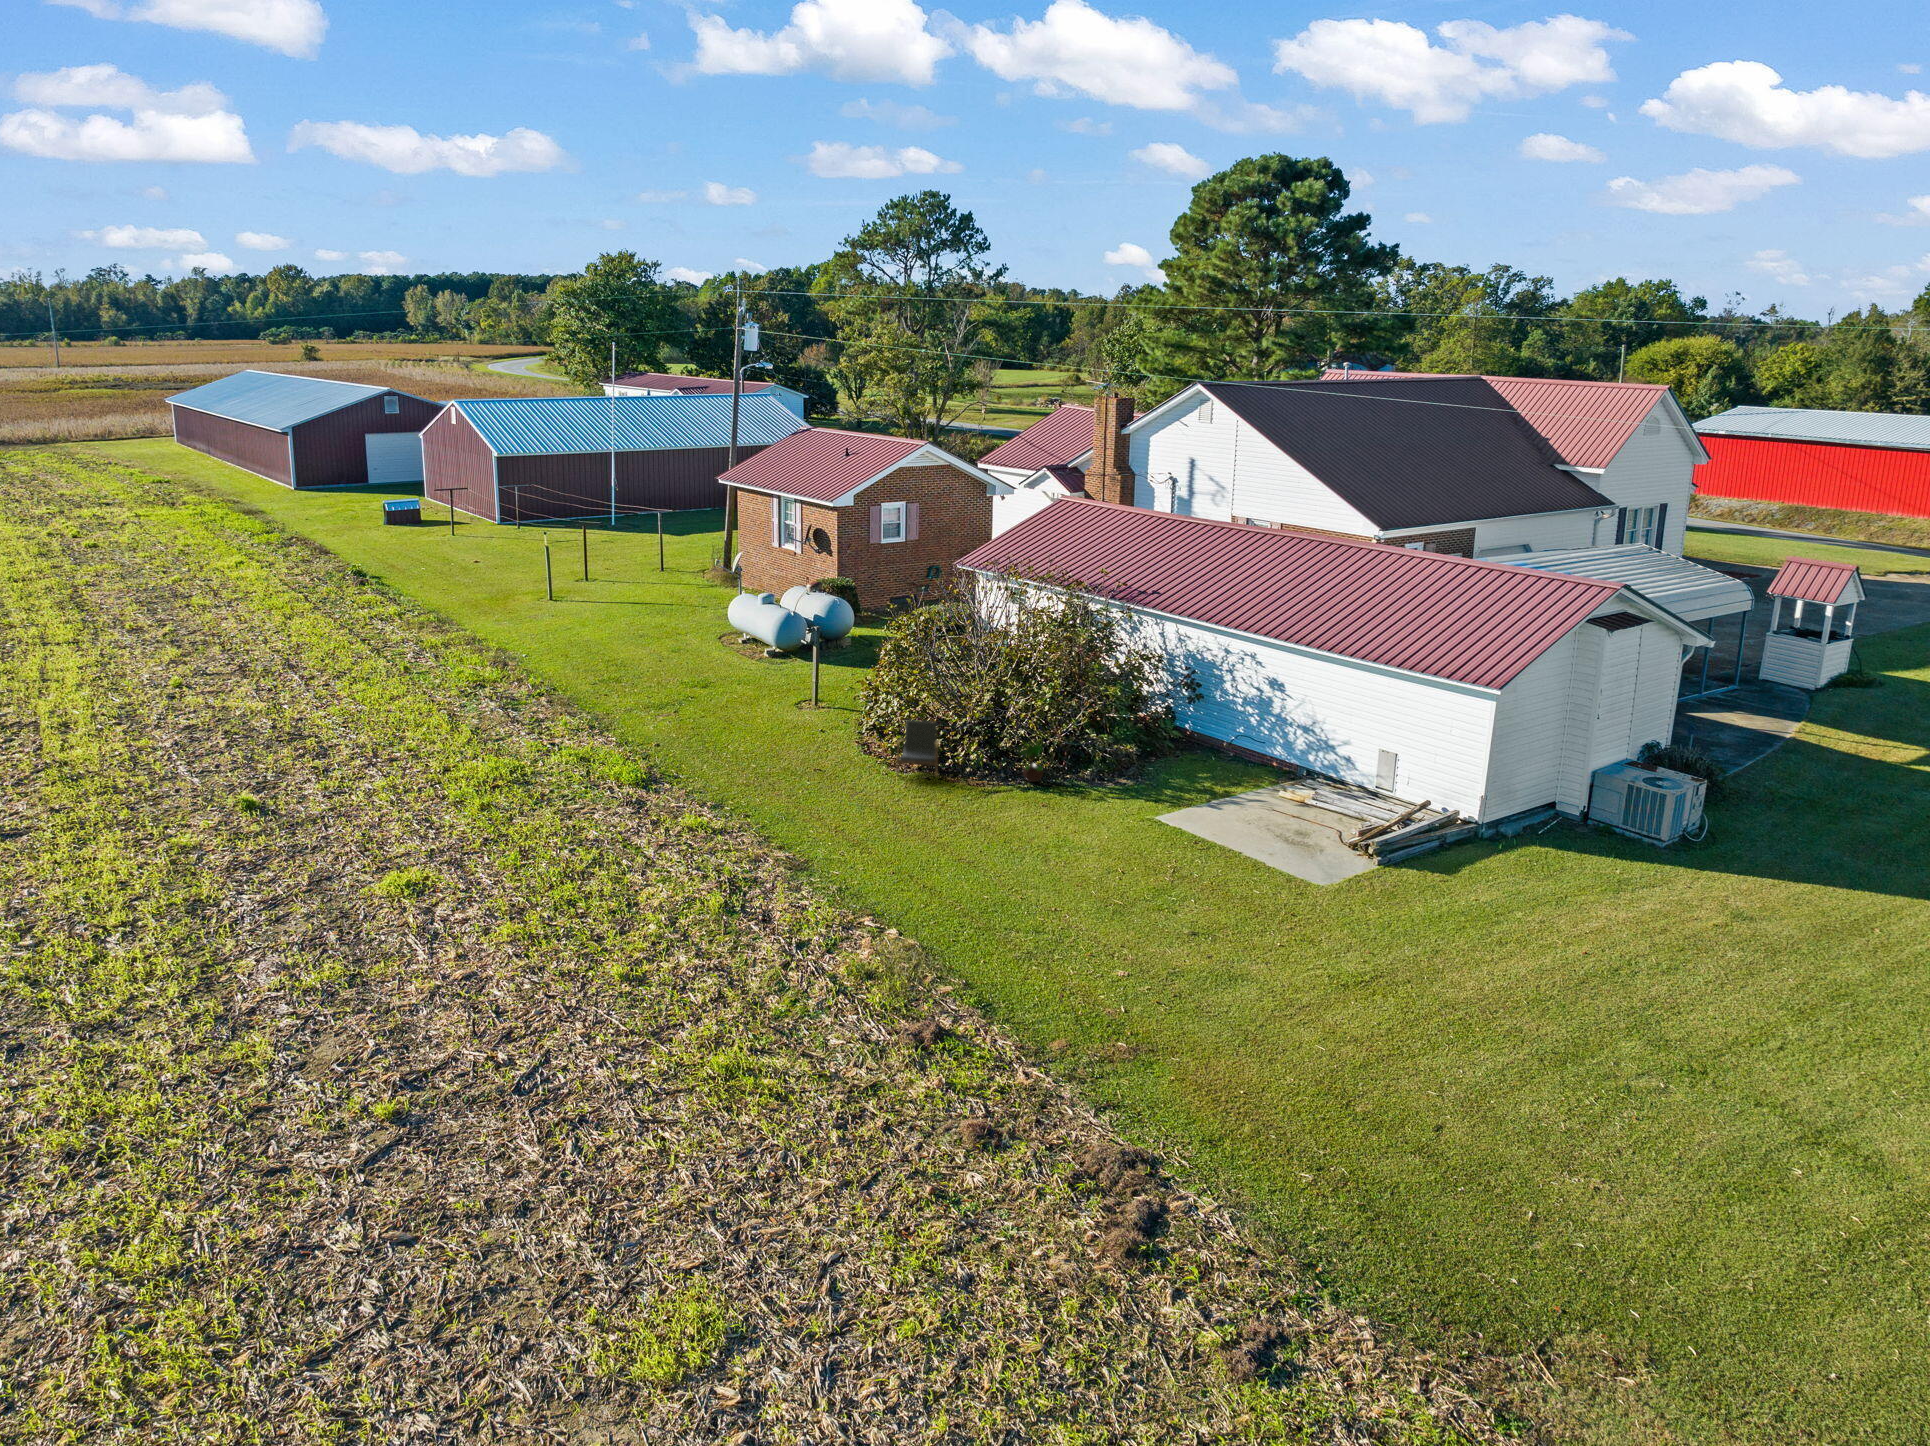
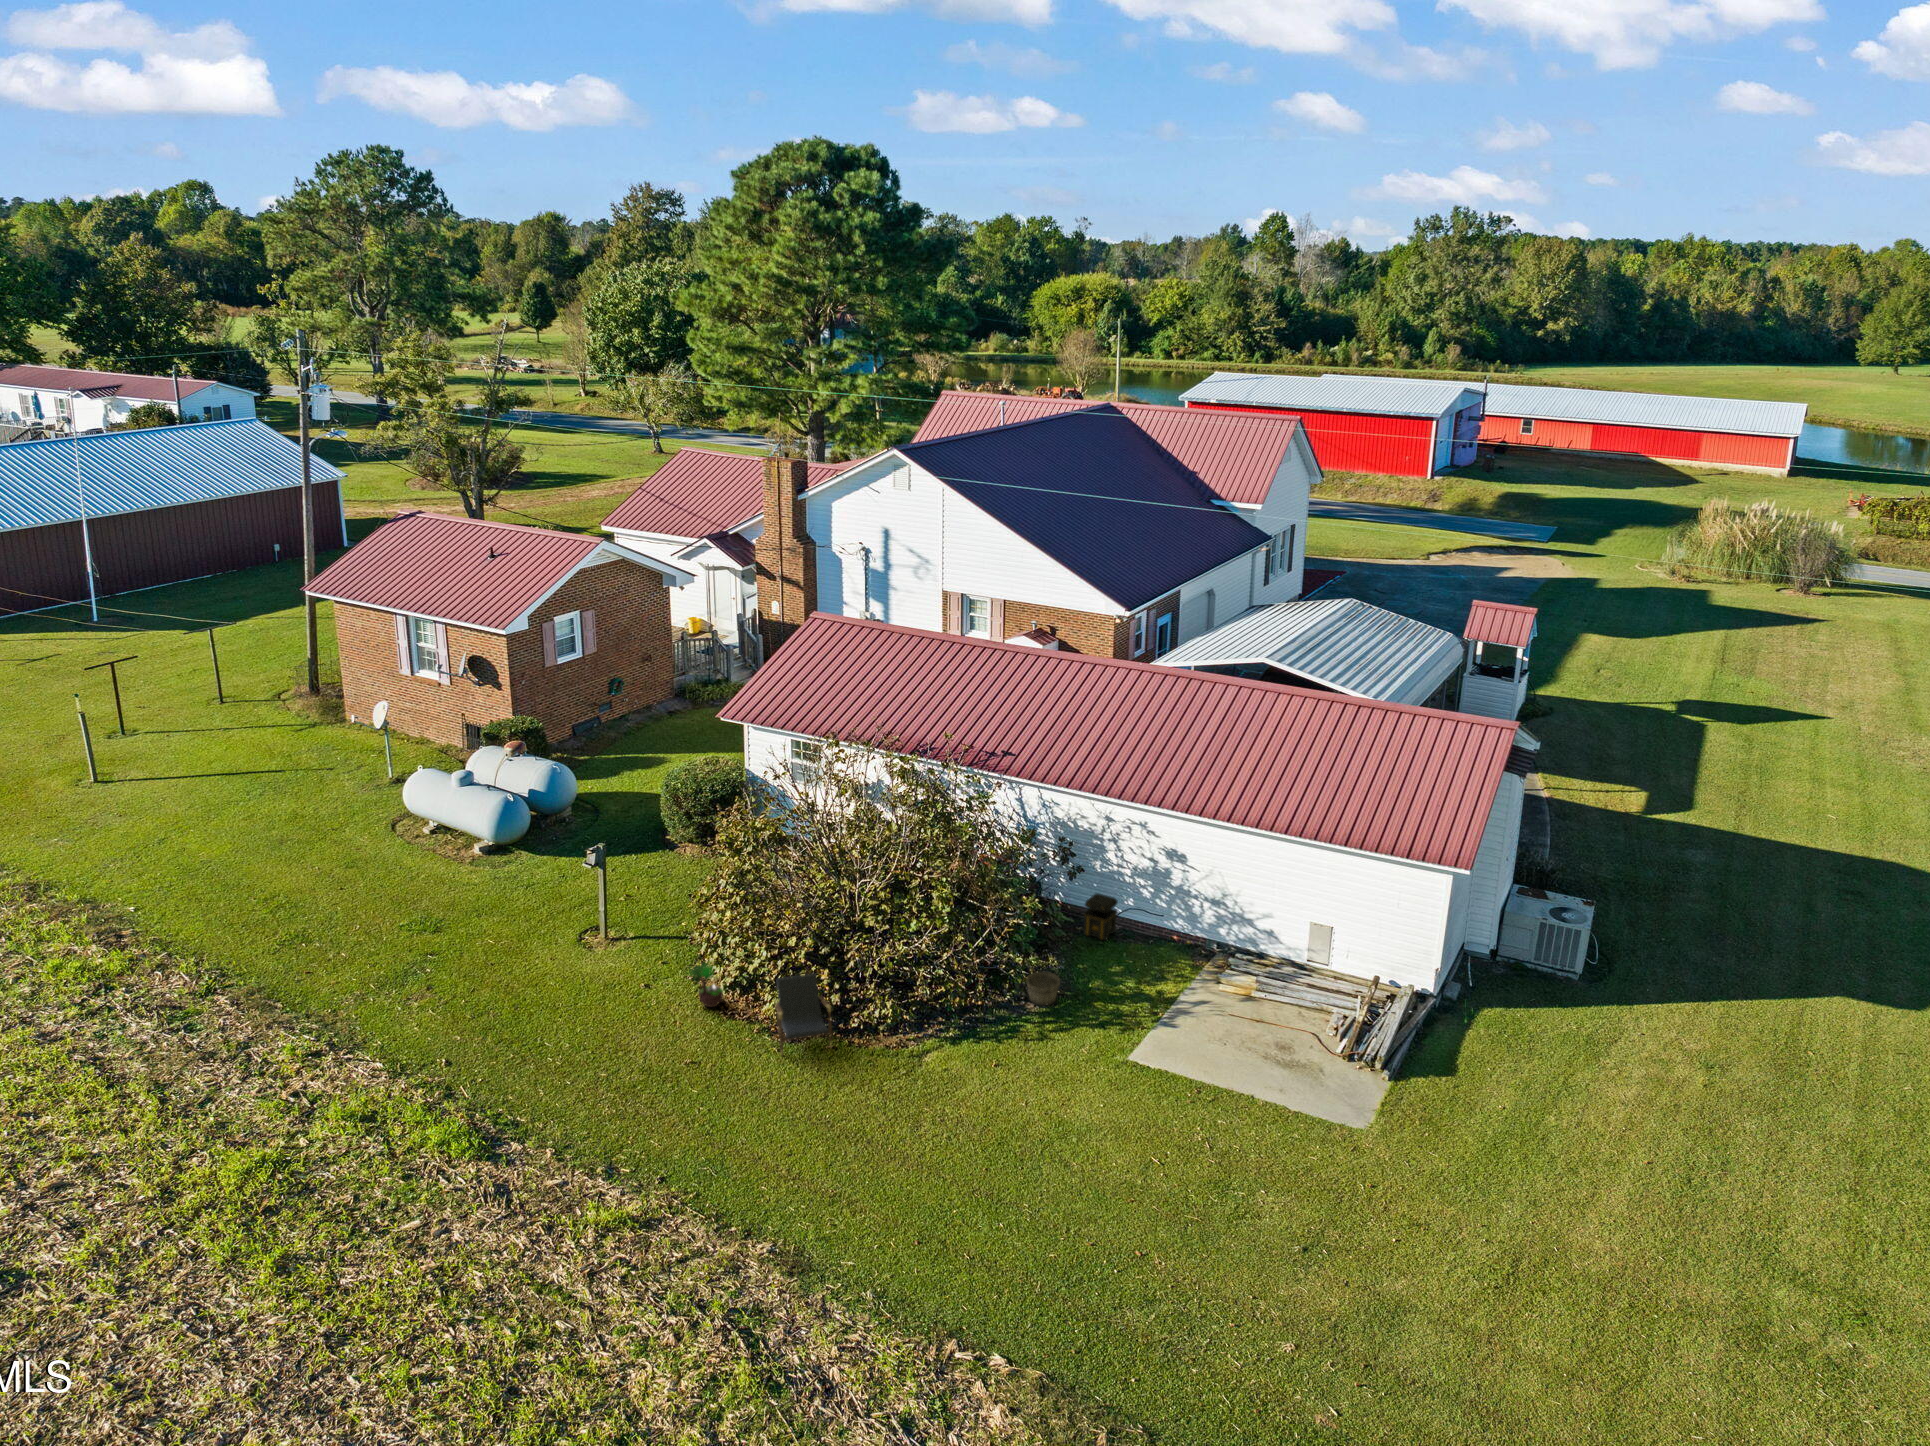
toolbox: none [1198,720,1231,759] -> present [1084,893,1118,940]
potted tree: present [1020,743,1043,782] -> present [690,963,723,1007]
wooden bucket: none [1112,755,1142,783] -> present [1026,972,1060,1006]

